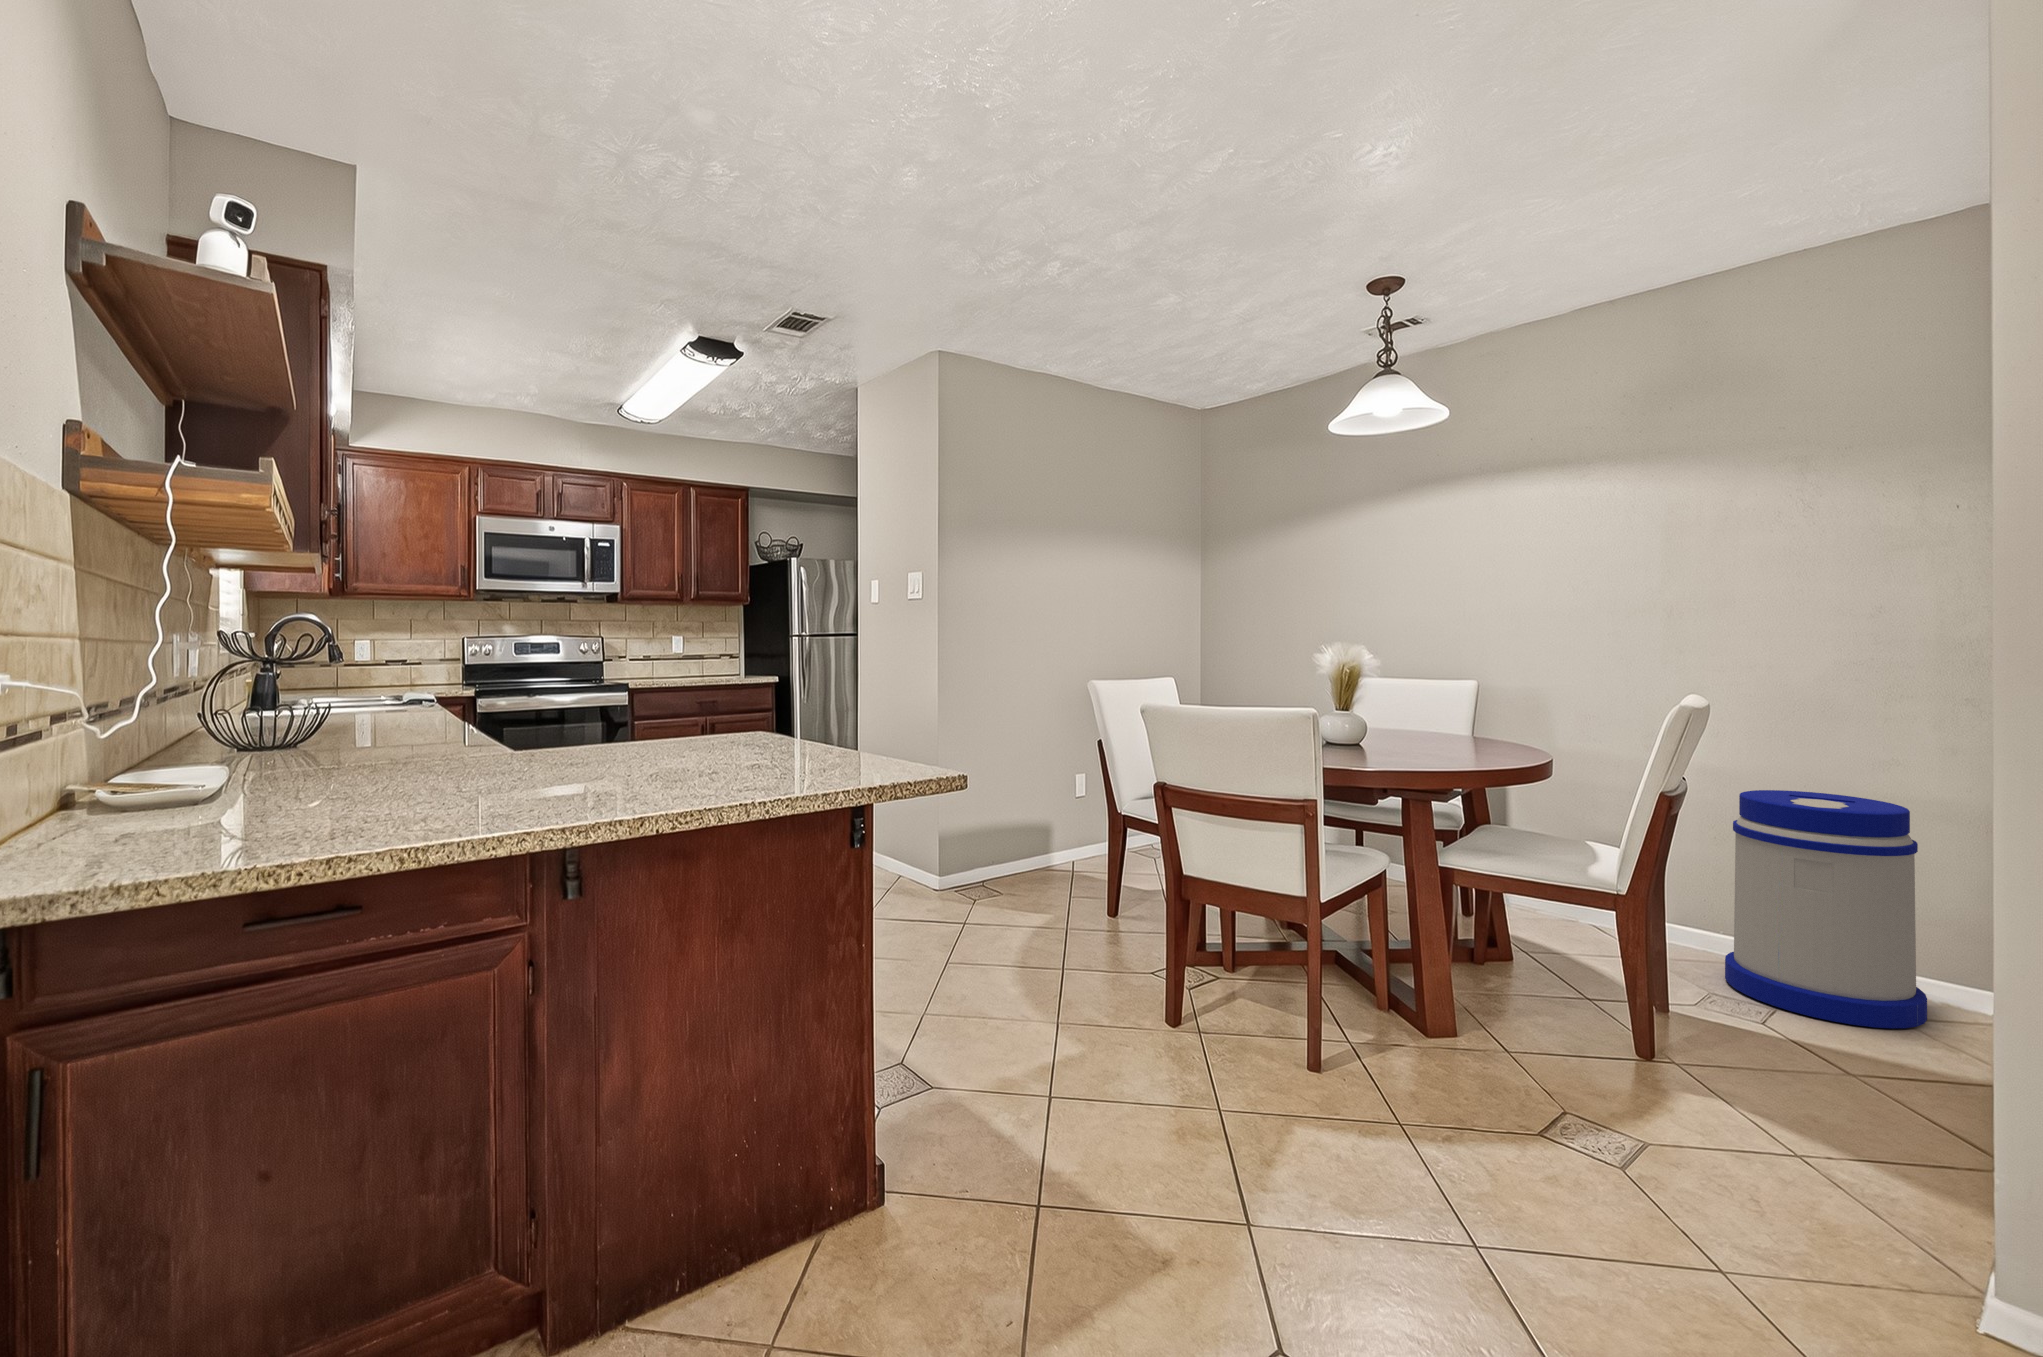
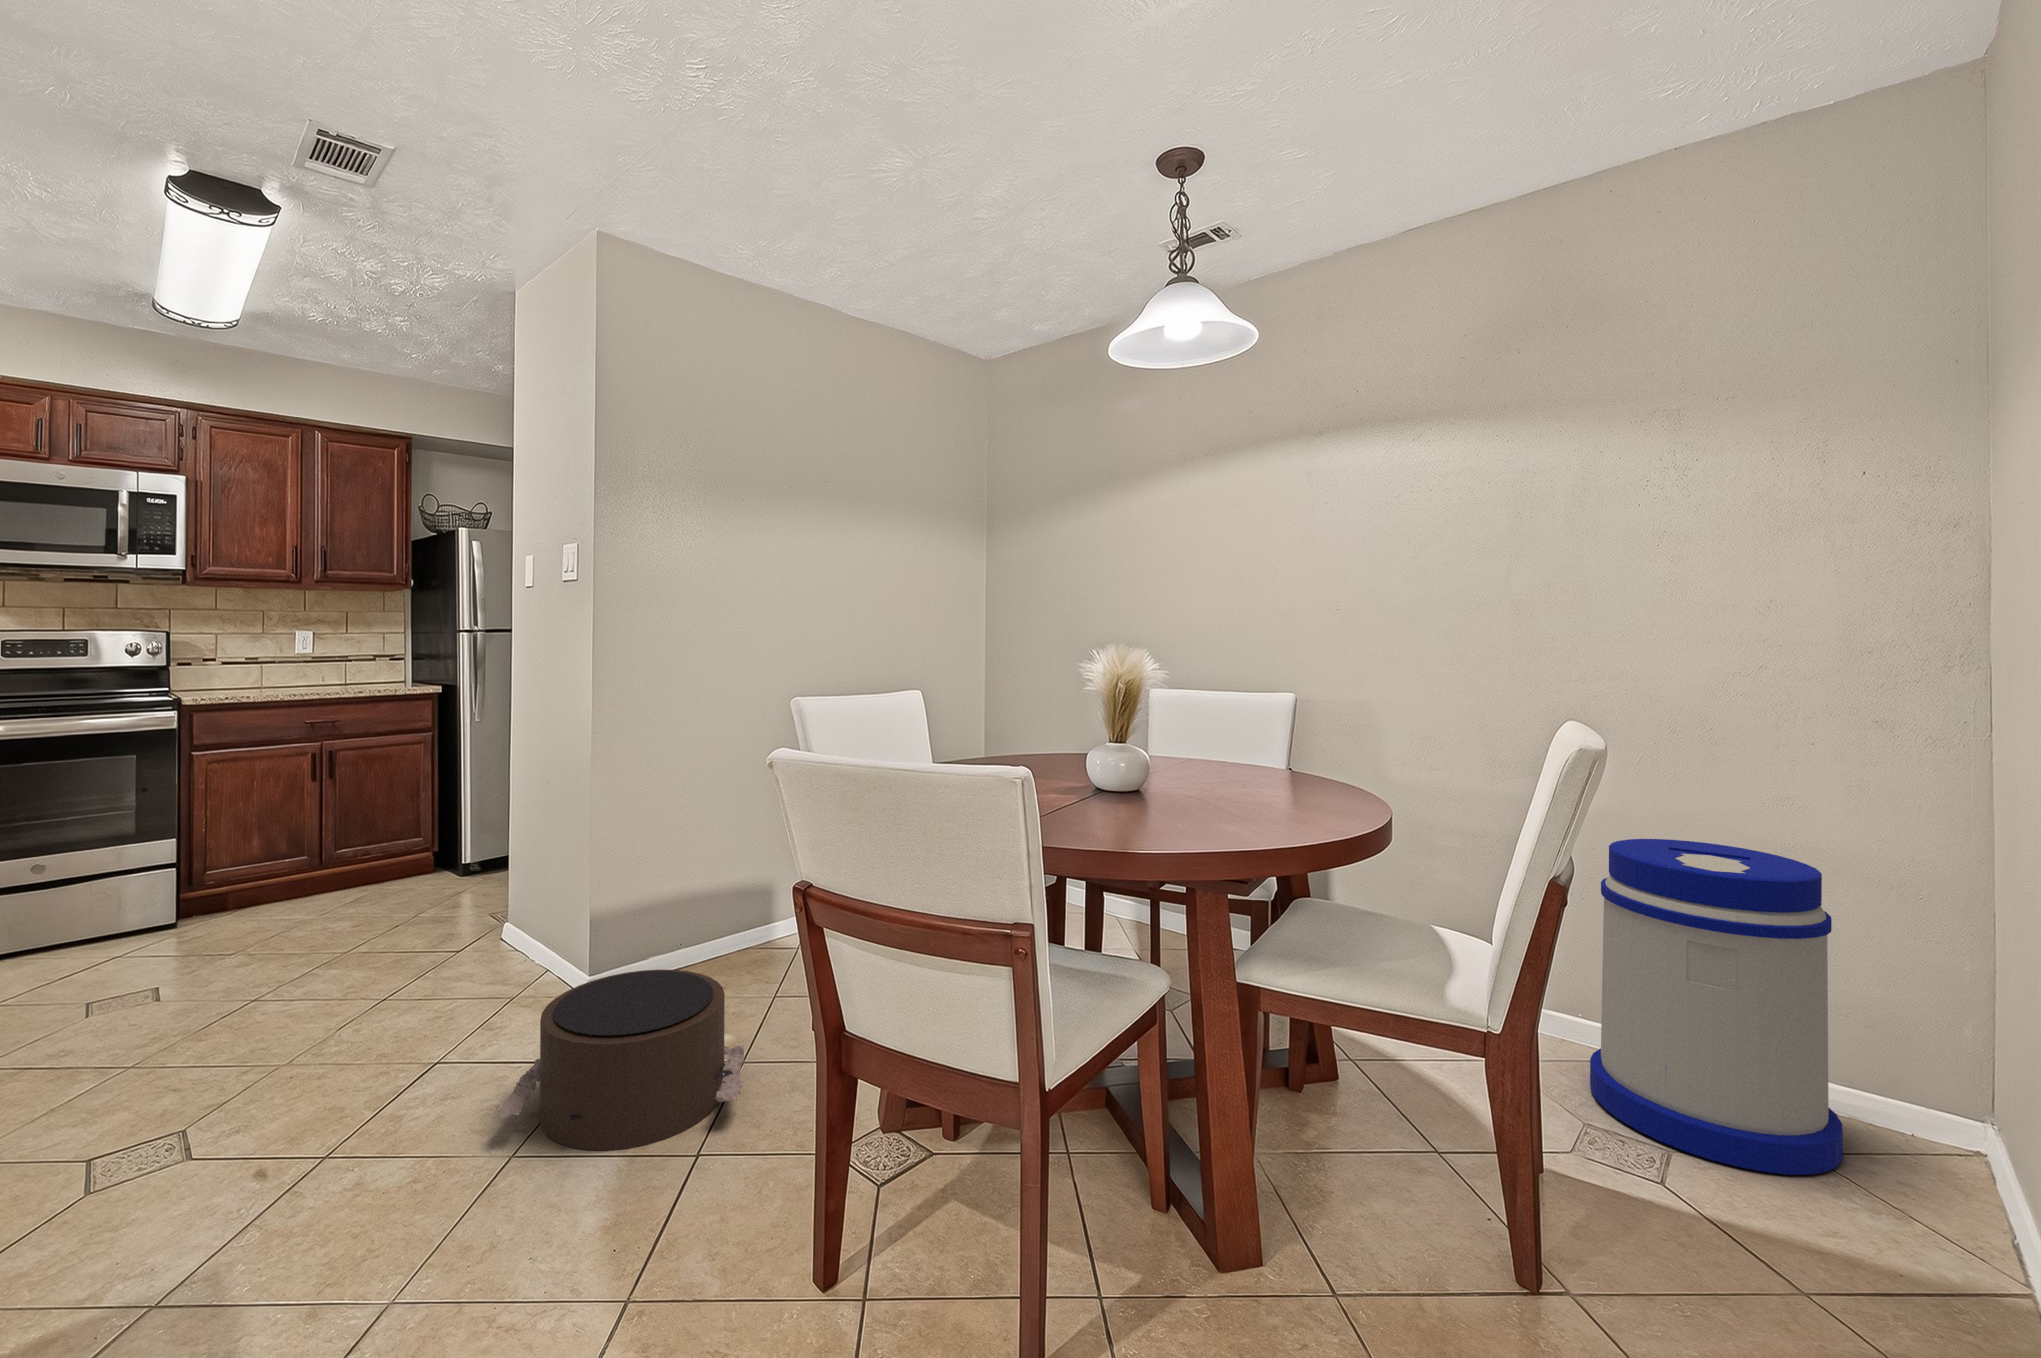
pouf: none [935,866,1082,966] -> present [499,970,744,1151]

